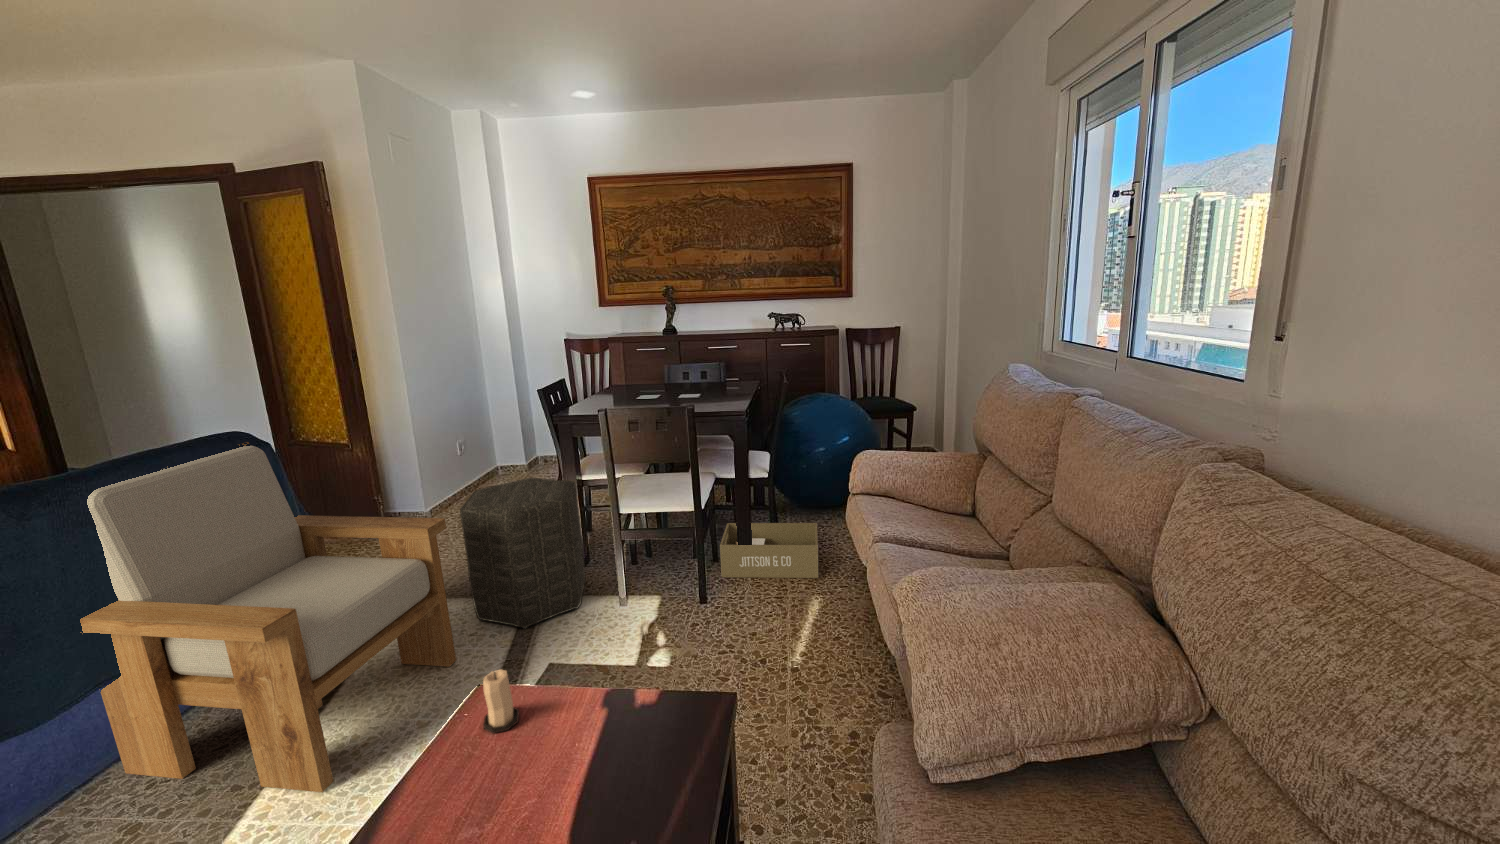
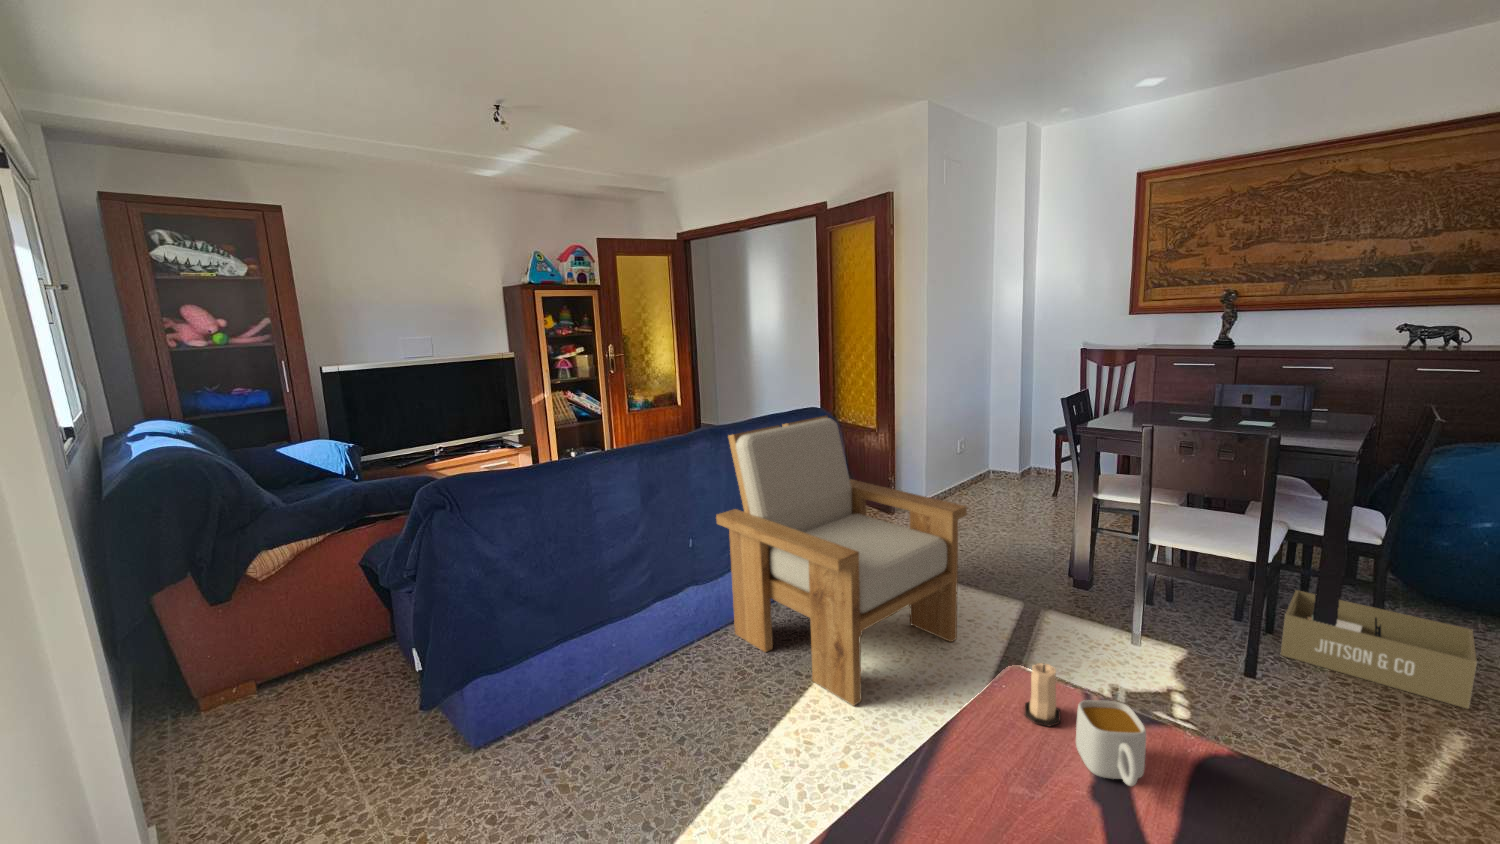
ottoman: present [460,478,585,628] -> none [973,484,1095,632]
mug: none [525,681,585,760] -> present [1076,700,1146,786]

